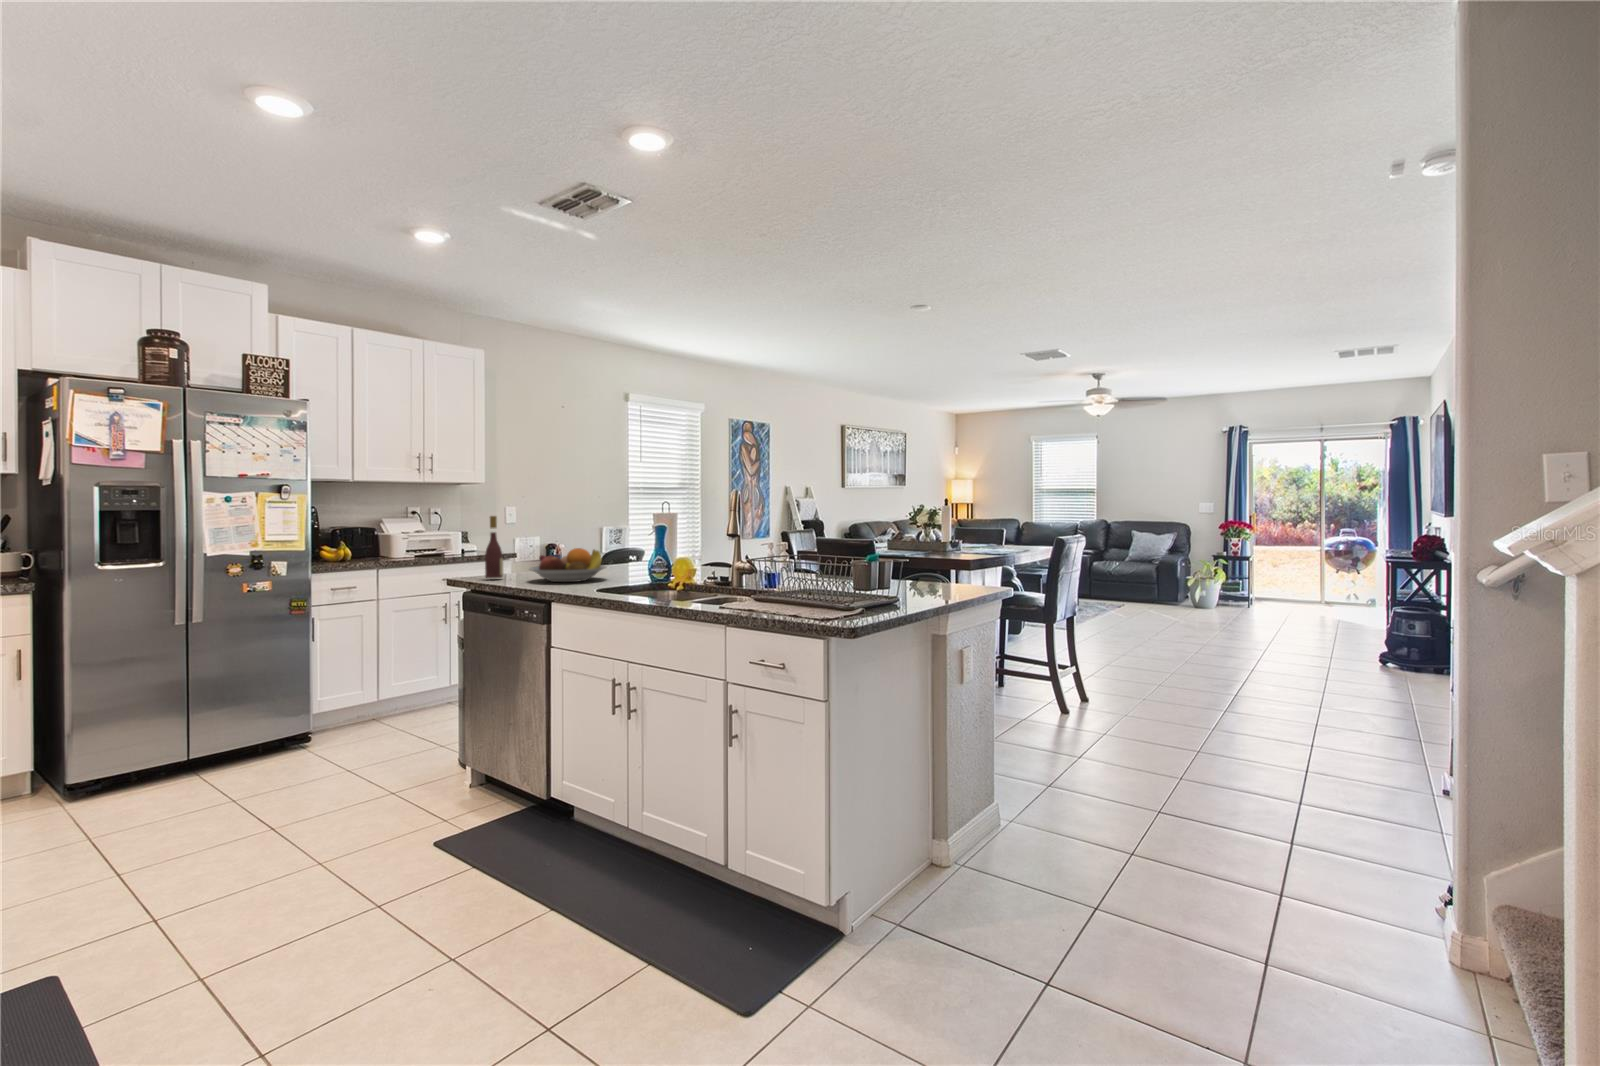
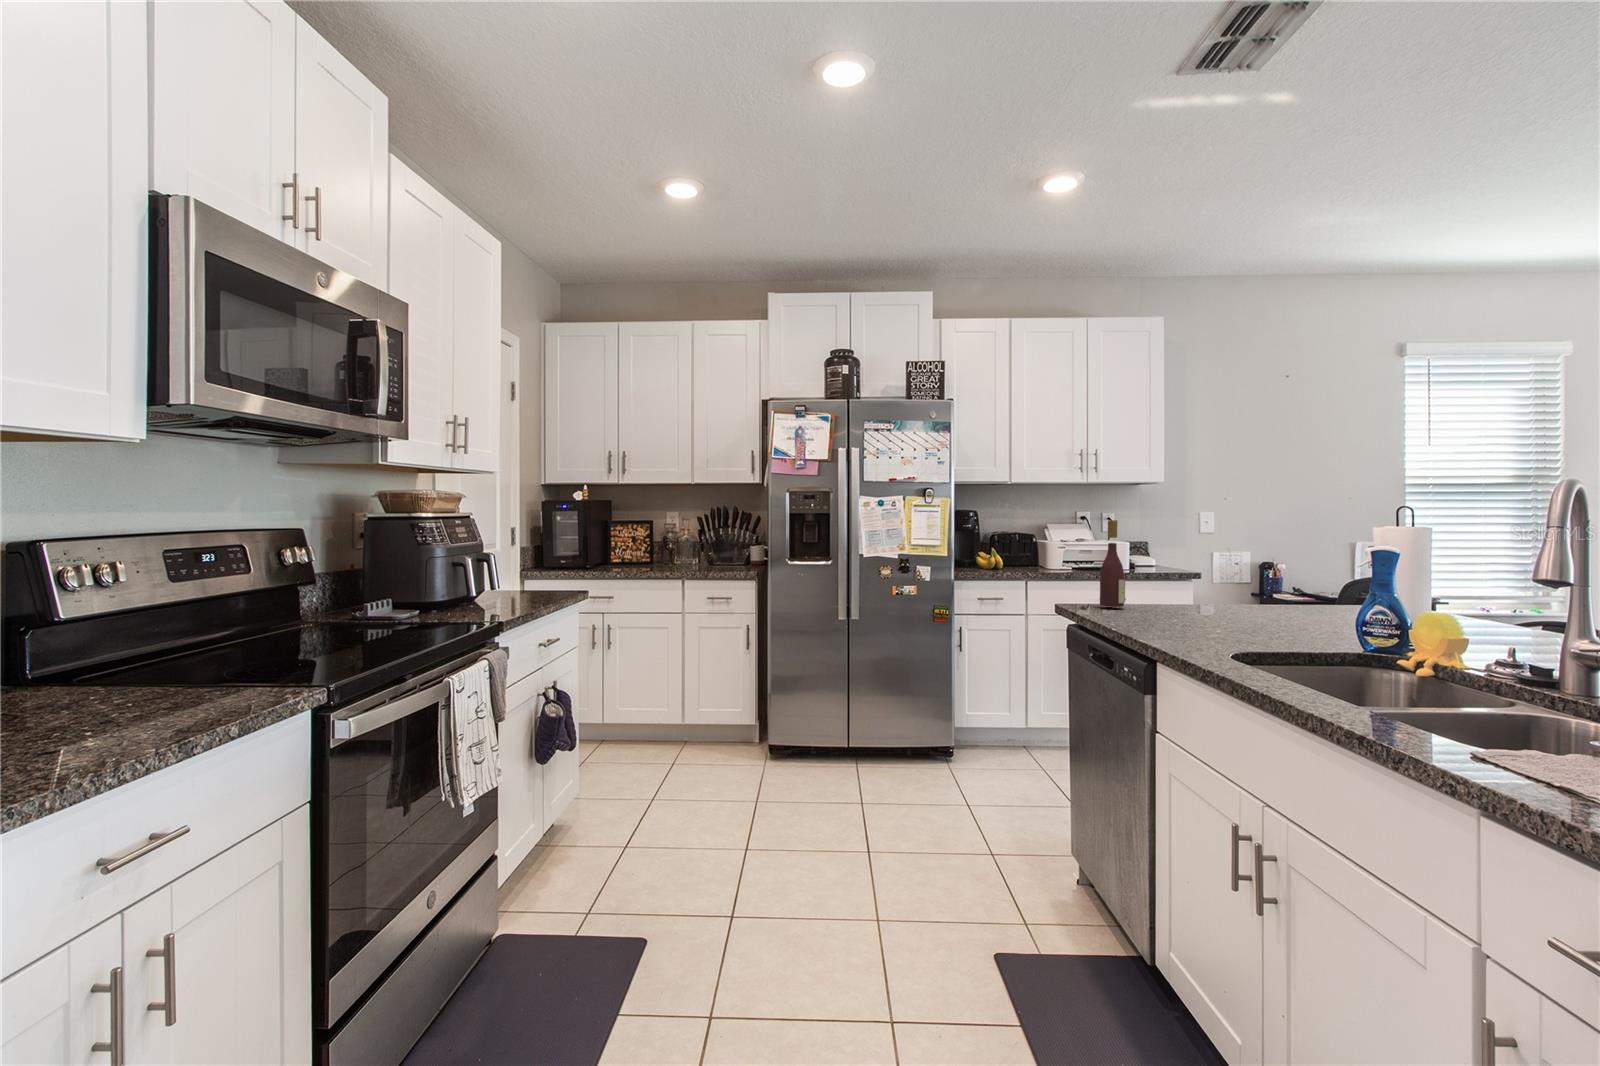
fruit bowl: present [529,548,606,582] -> none [1151,573,1289,627]

